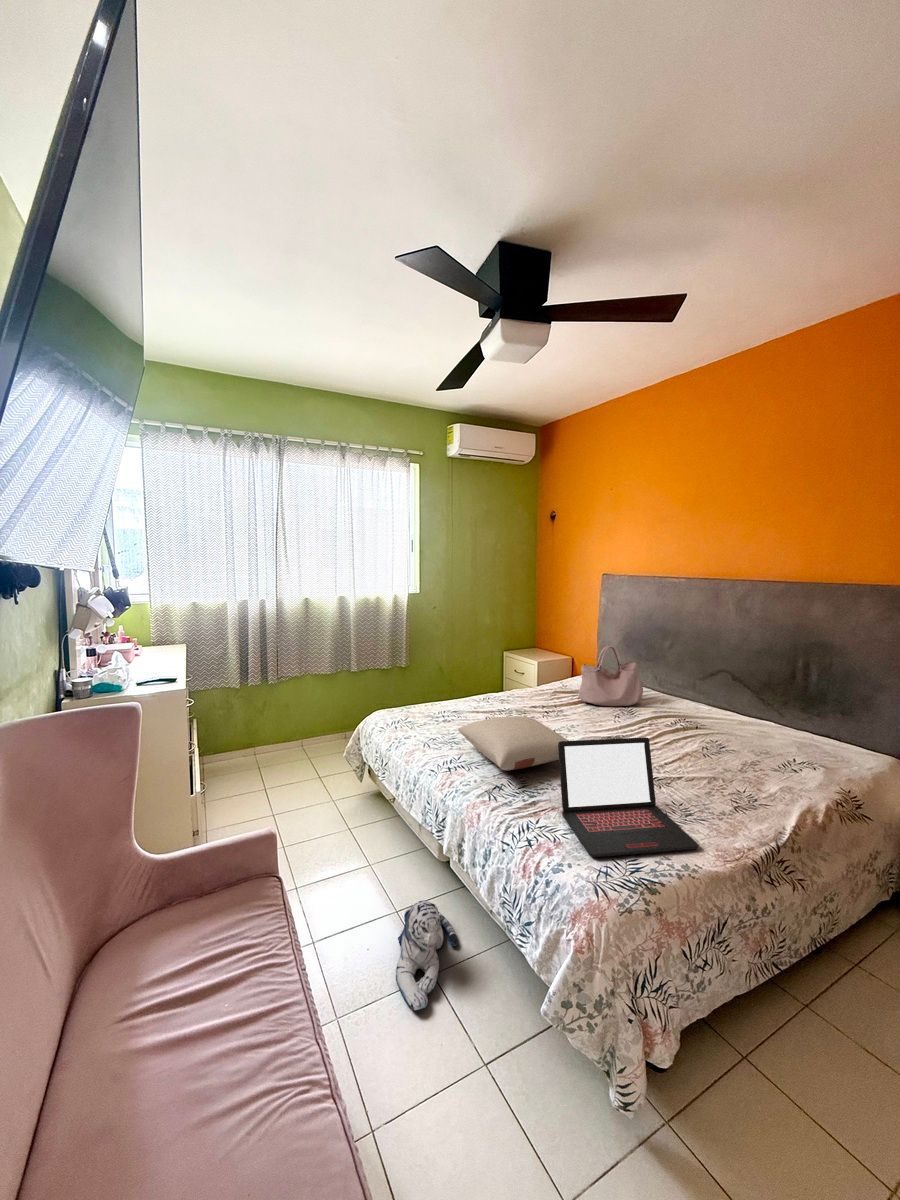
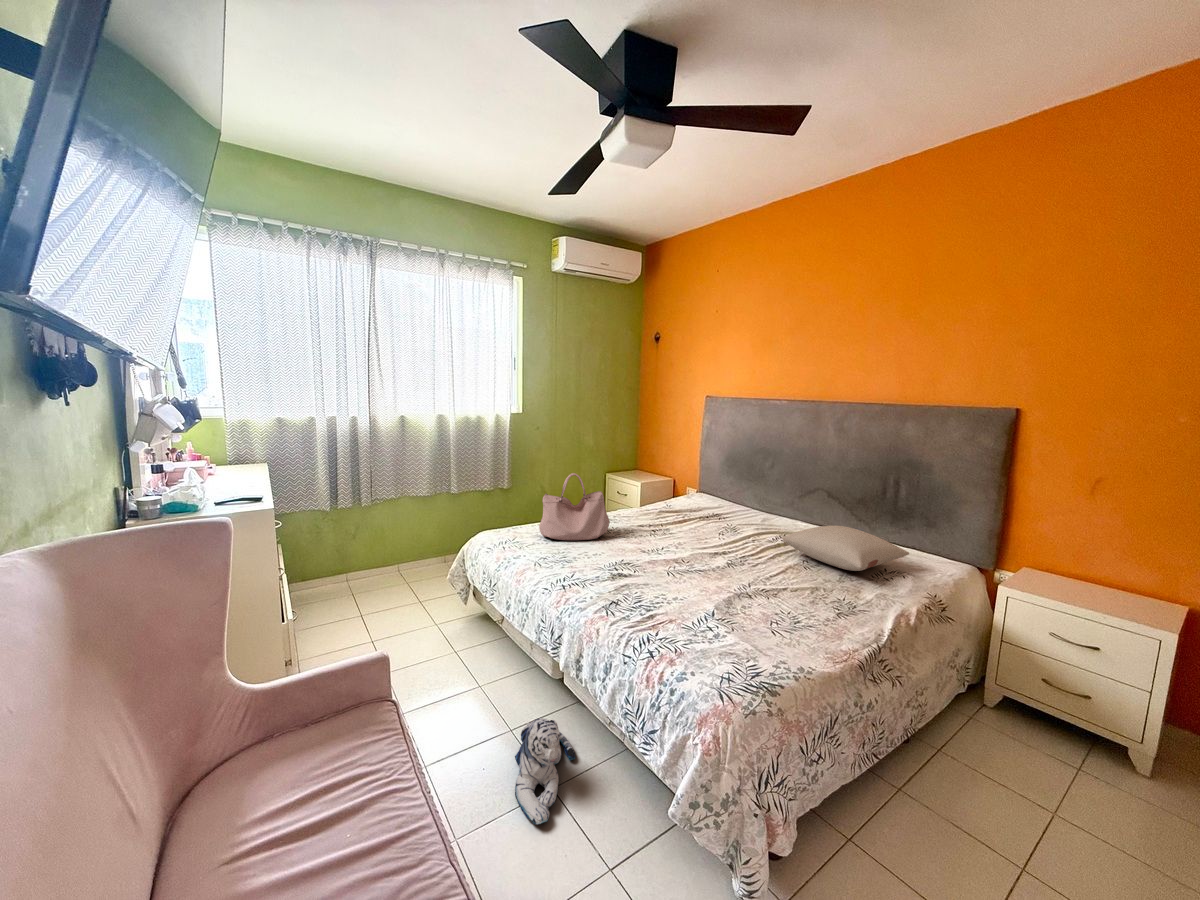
handbag: present [579,645,643,706] -> present [539,473,609,540]
pillow: present [458,716,569,770] -> present [782,526,909,571]
laptop: present [558,737,698,857] -> none [679,551,810,665]

